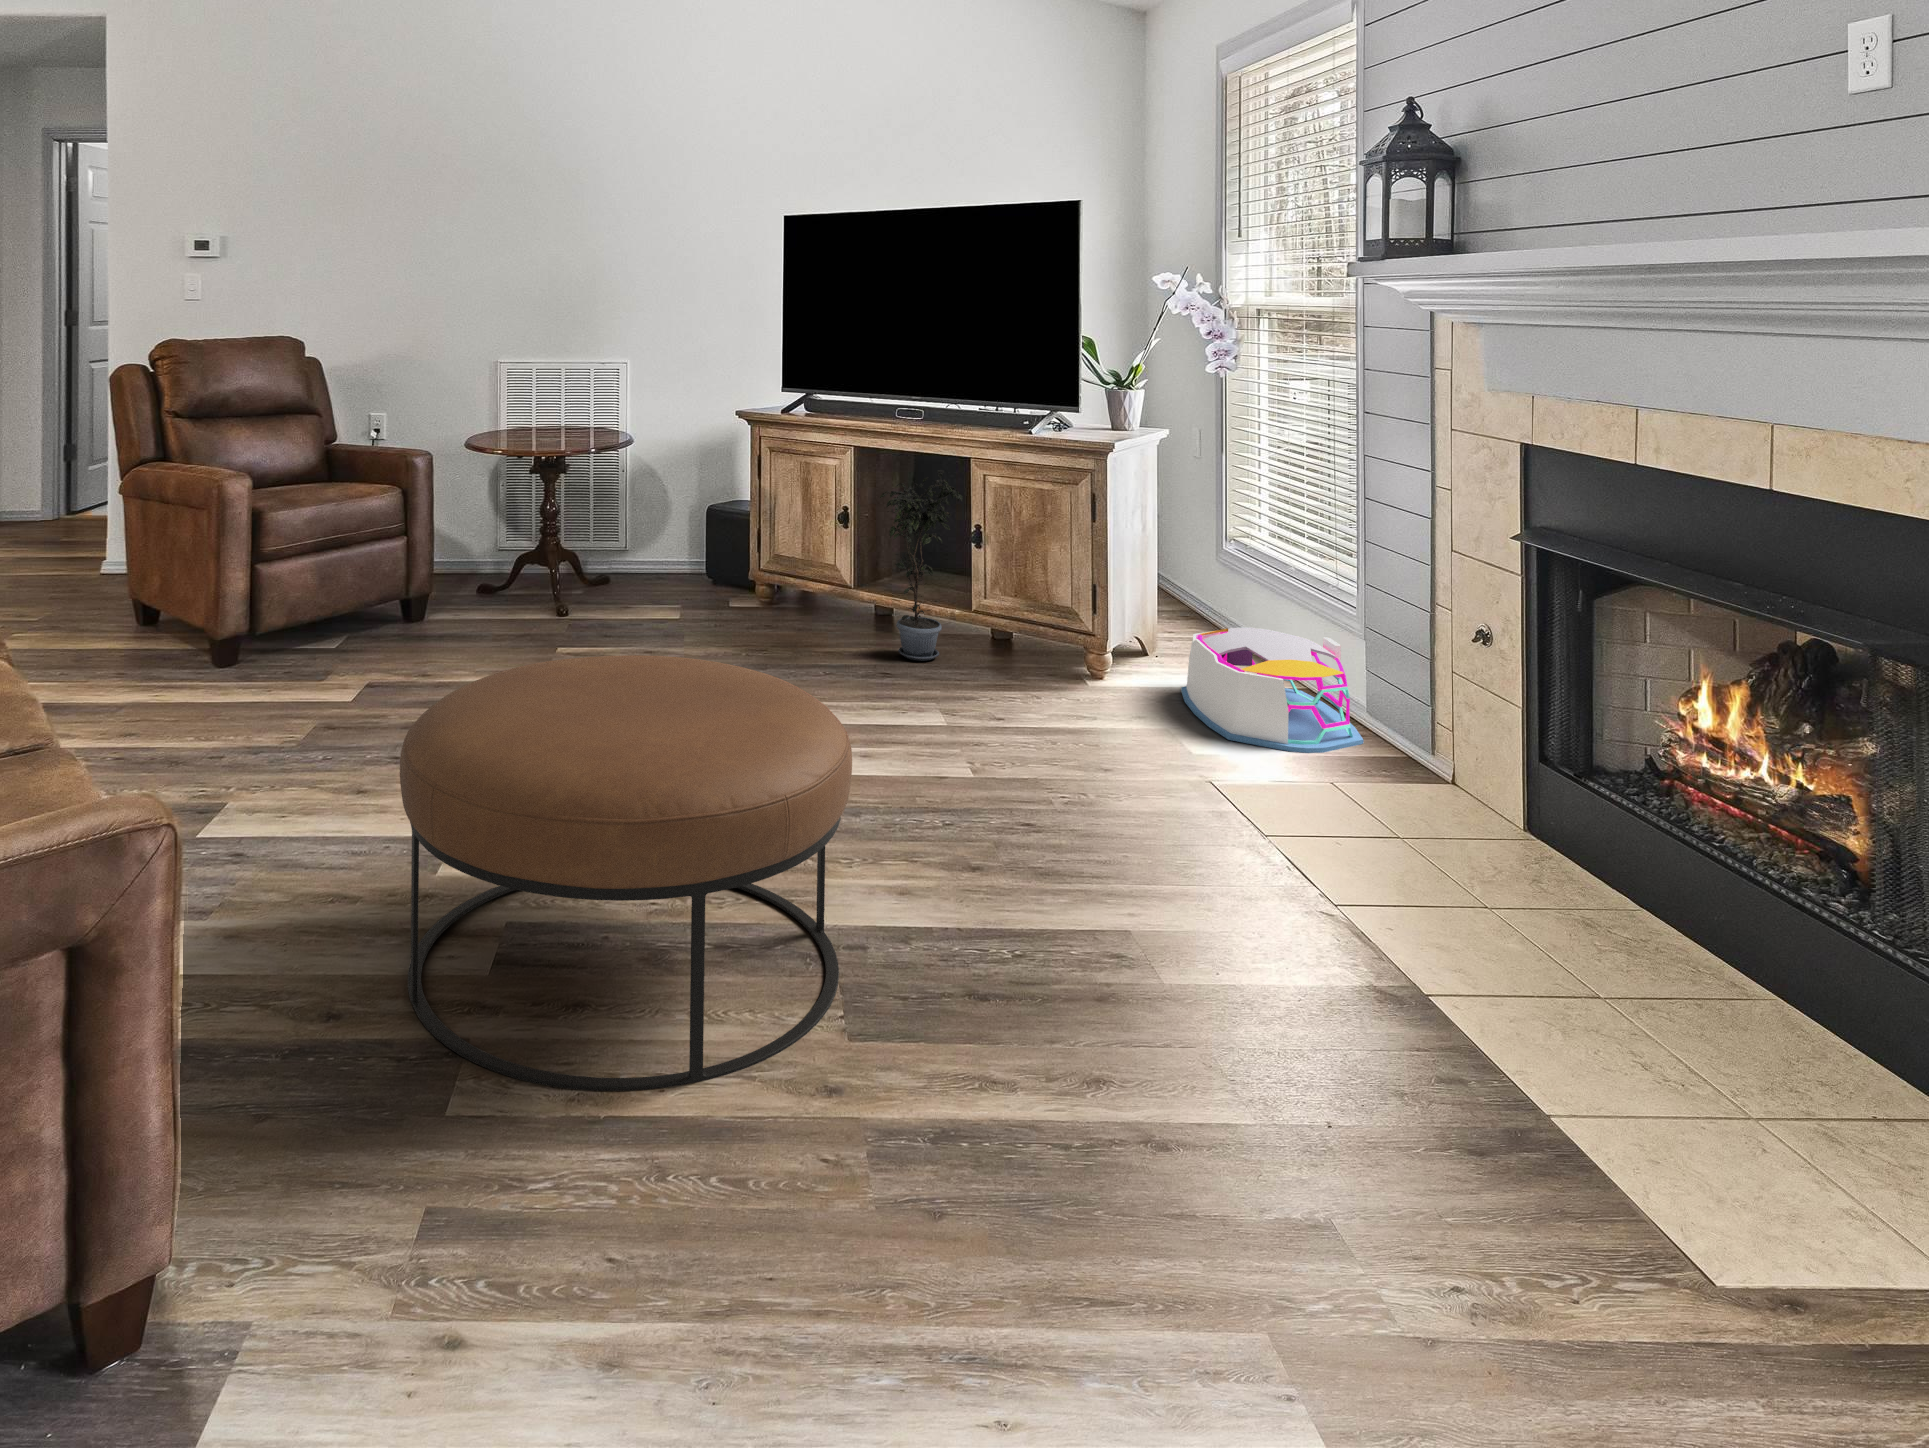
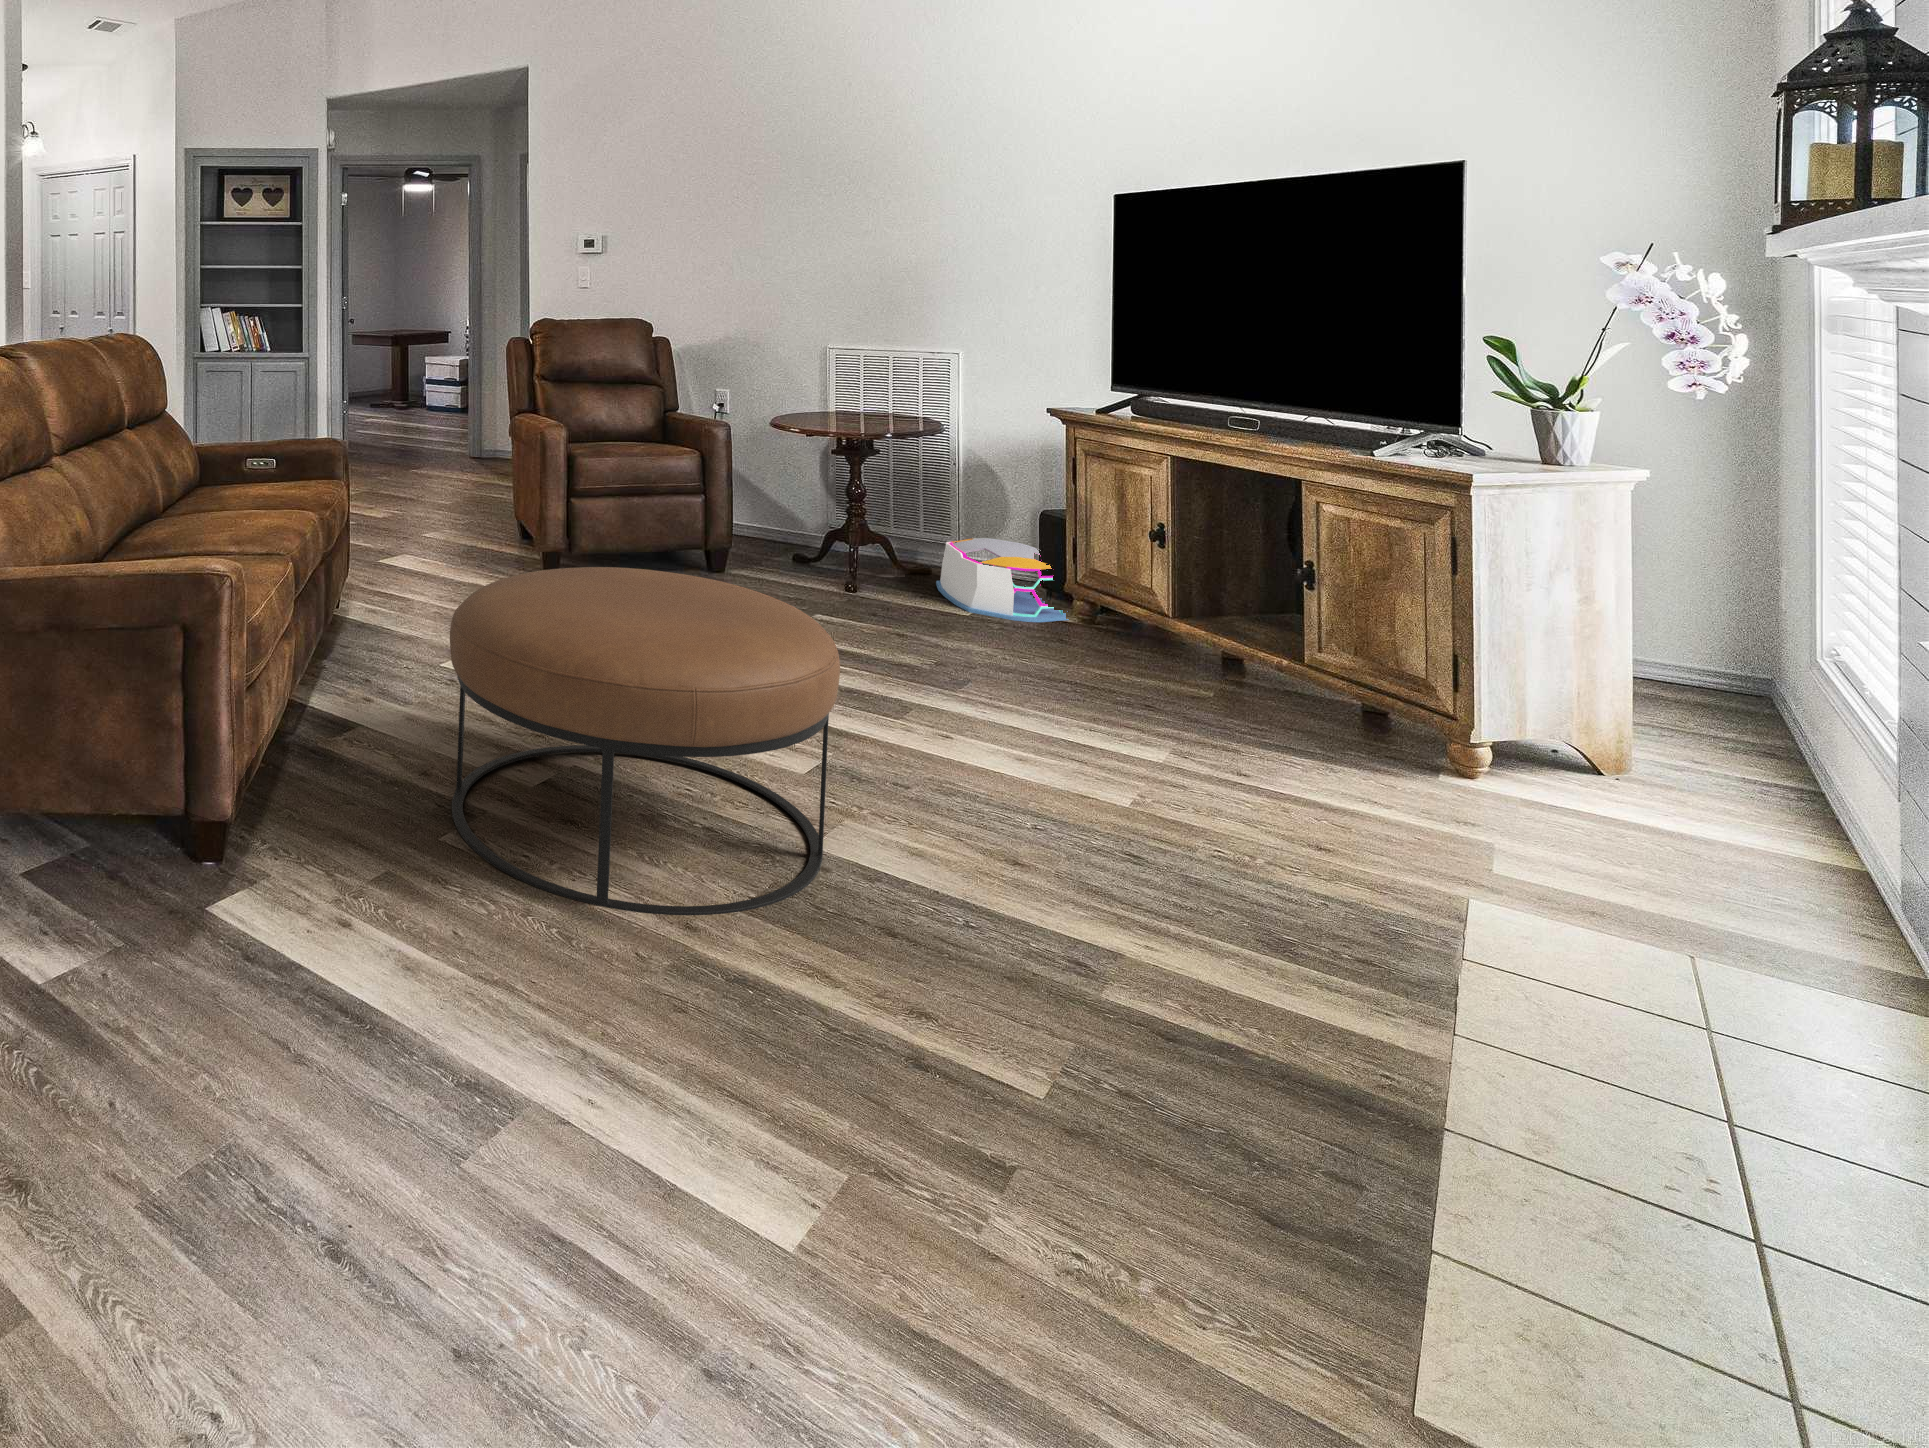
potted plant: present [880,470,963,661] -> none [1160,489,1282,700]
storage bin: present [1181,627,1363,753] -> present [936,538,1069,622]

